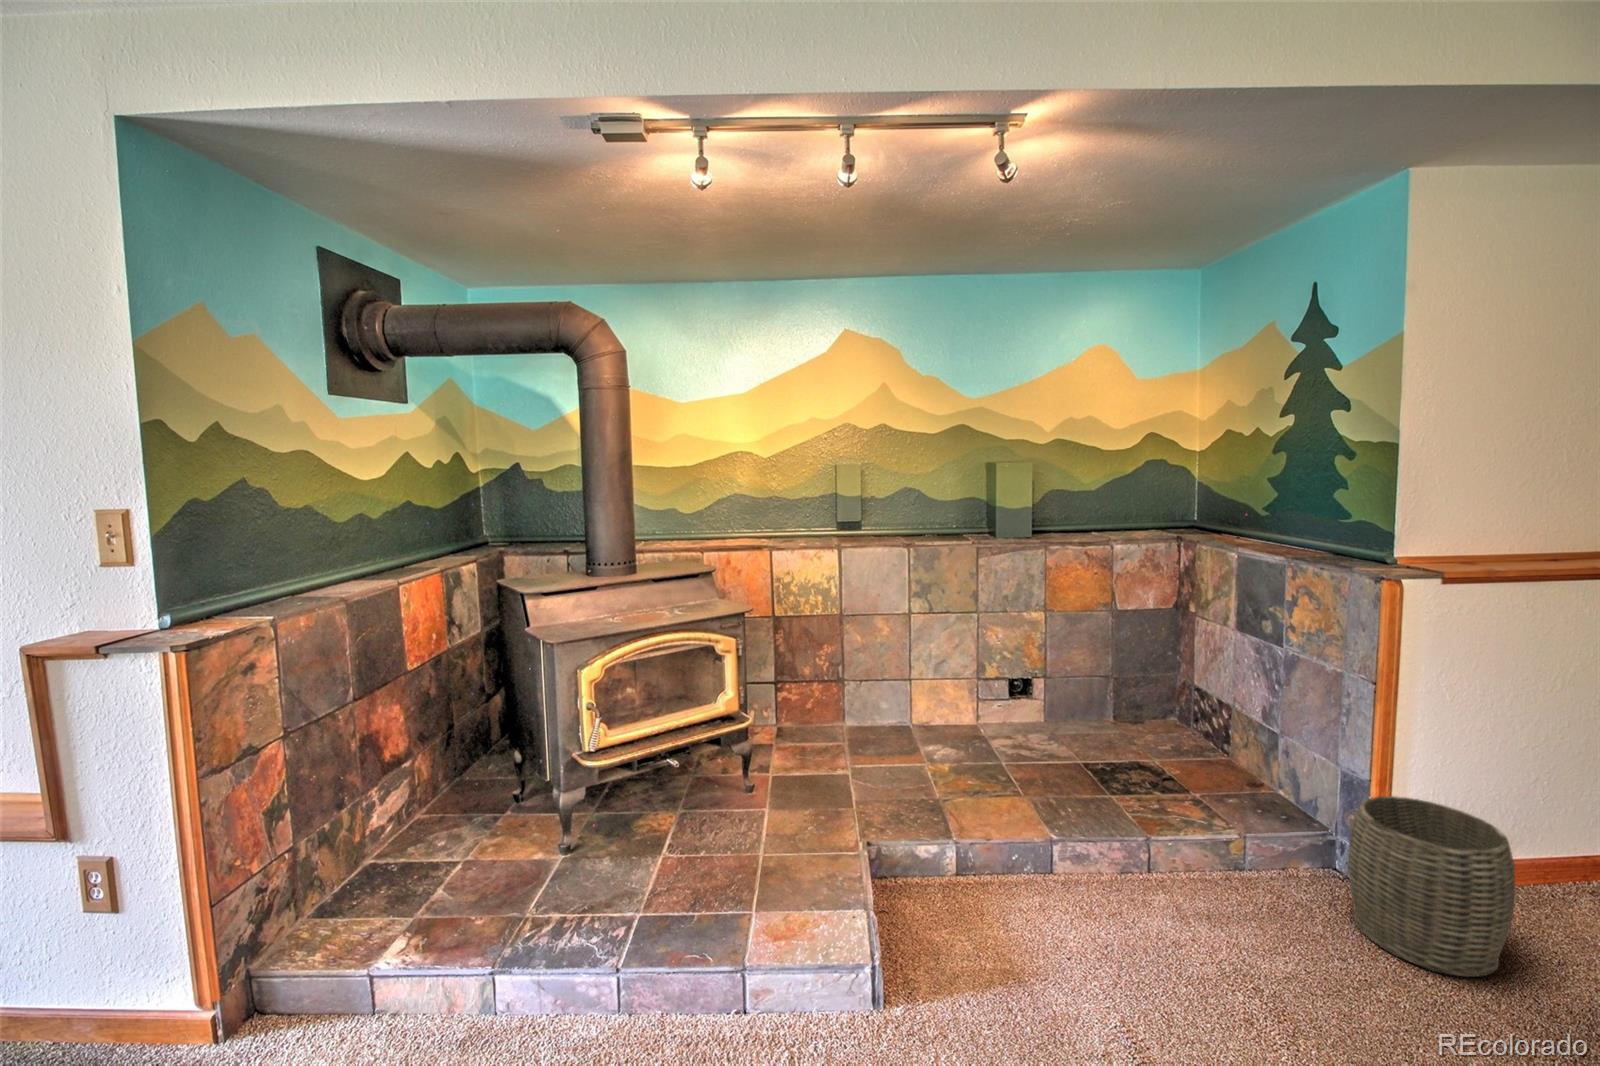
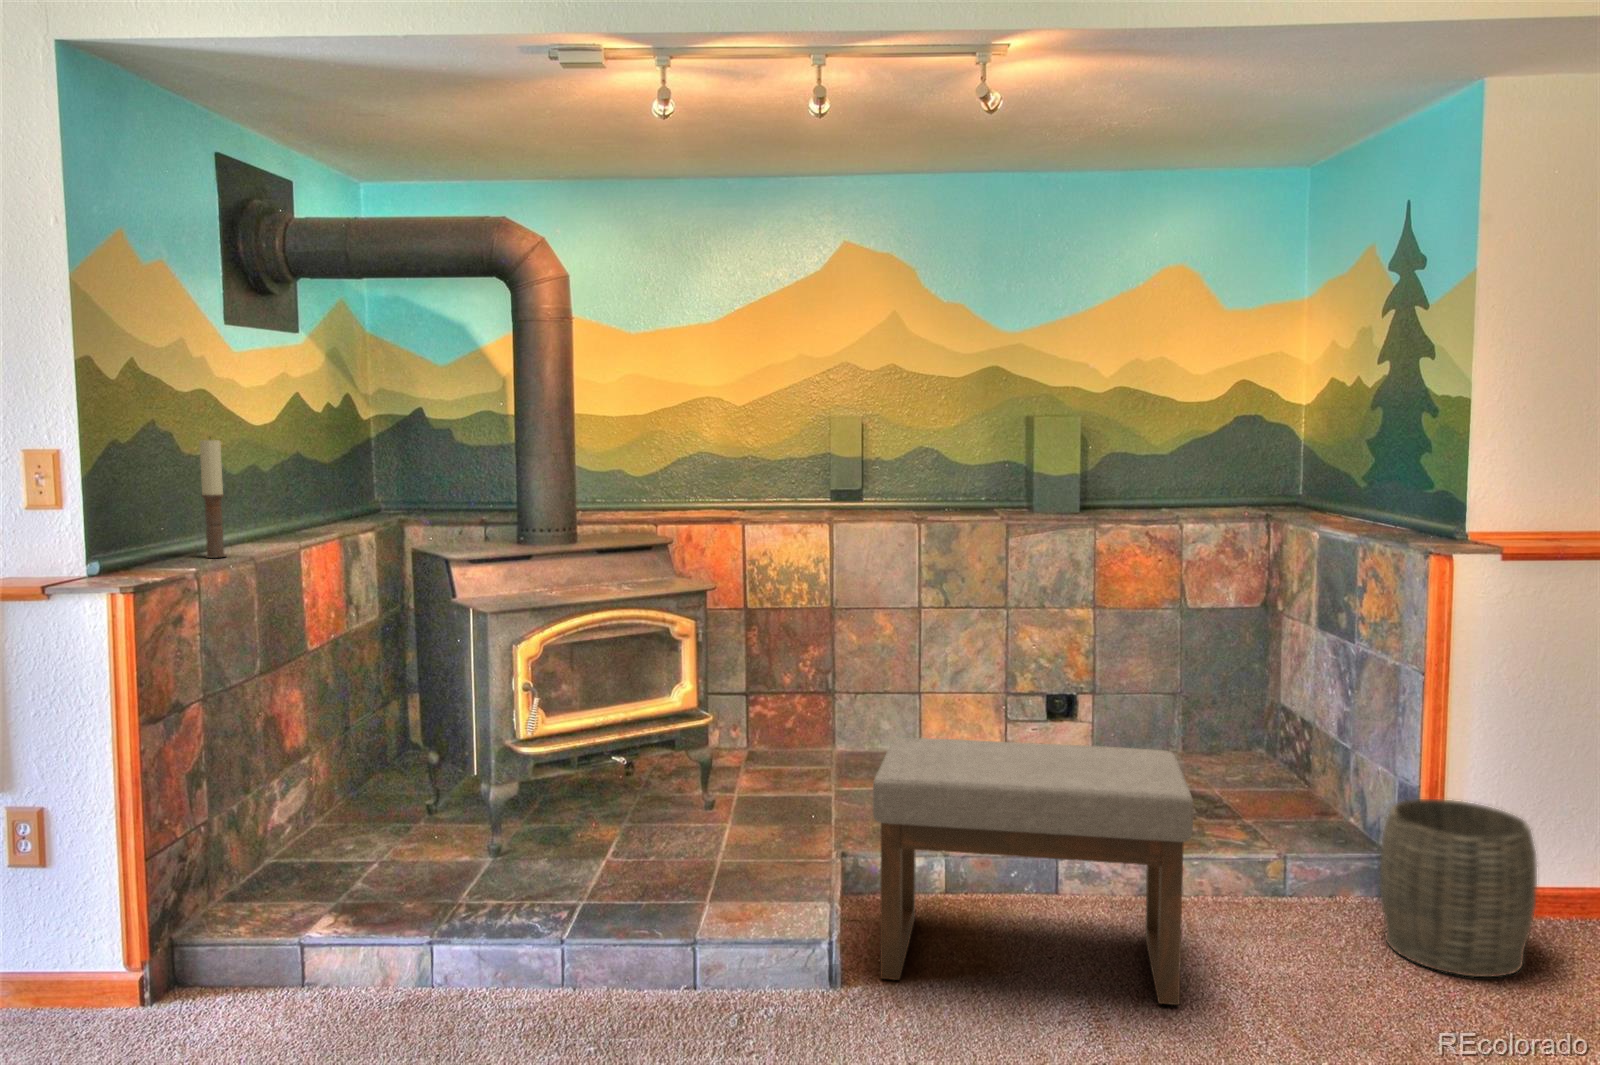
candle: none [287,494,318,603] -> present [200,439,226,558]
ottoman: none [910,751,1226,1027] -> present [873,738,1193,1005]

